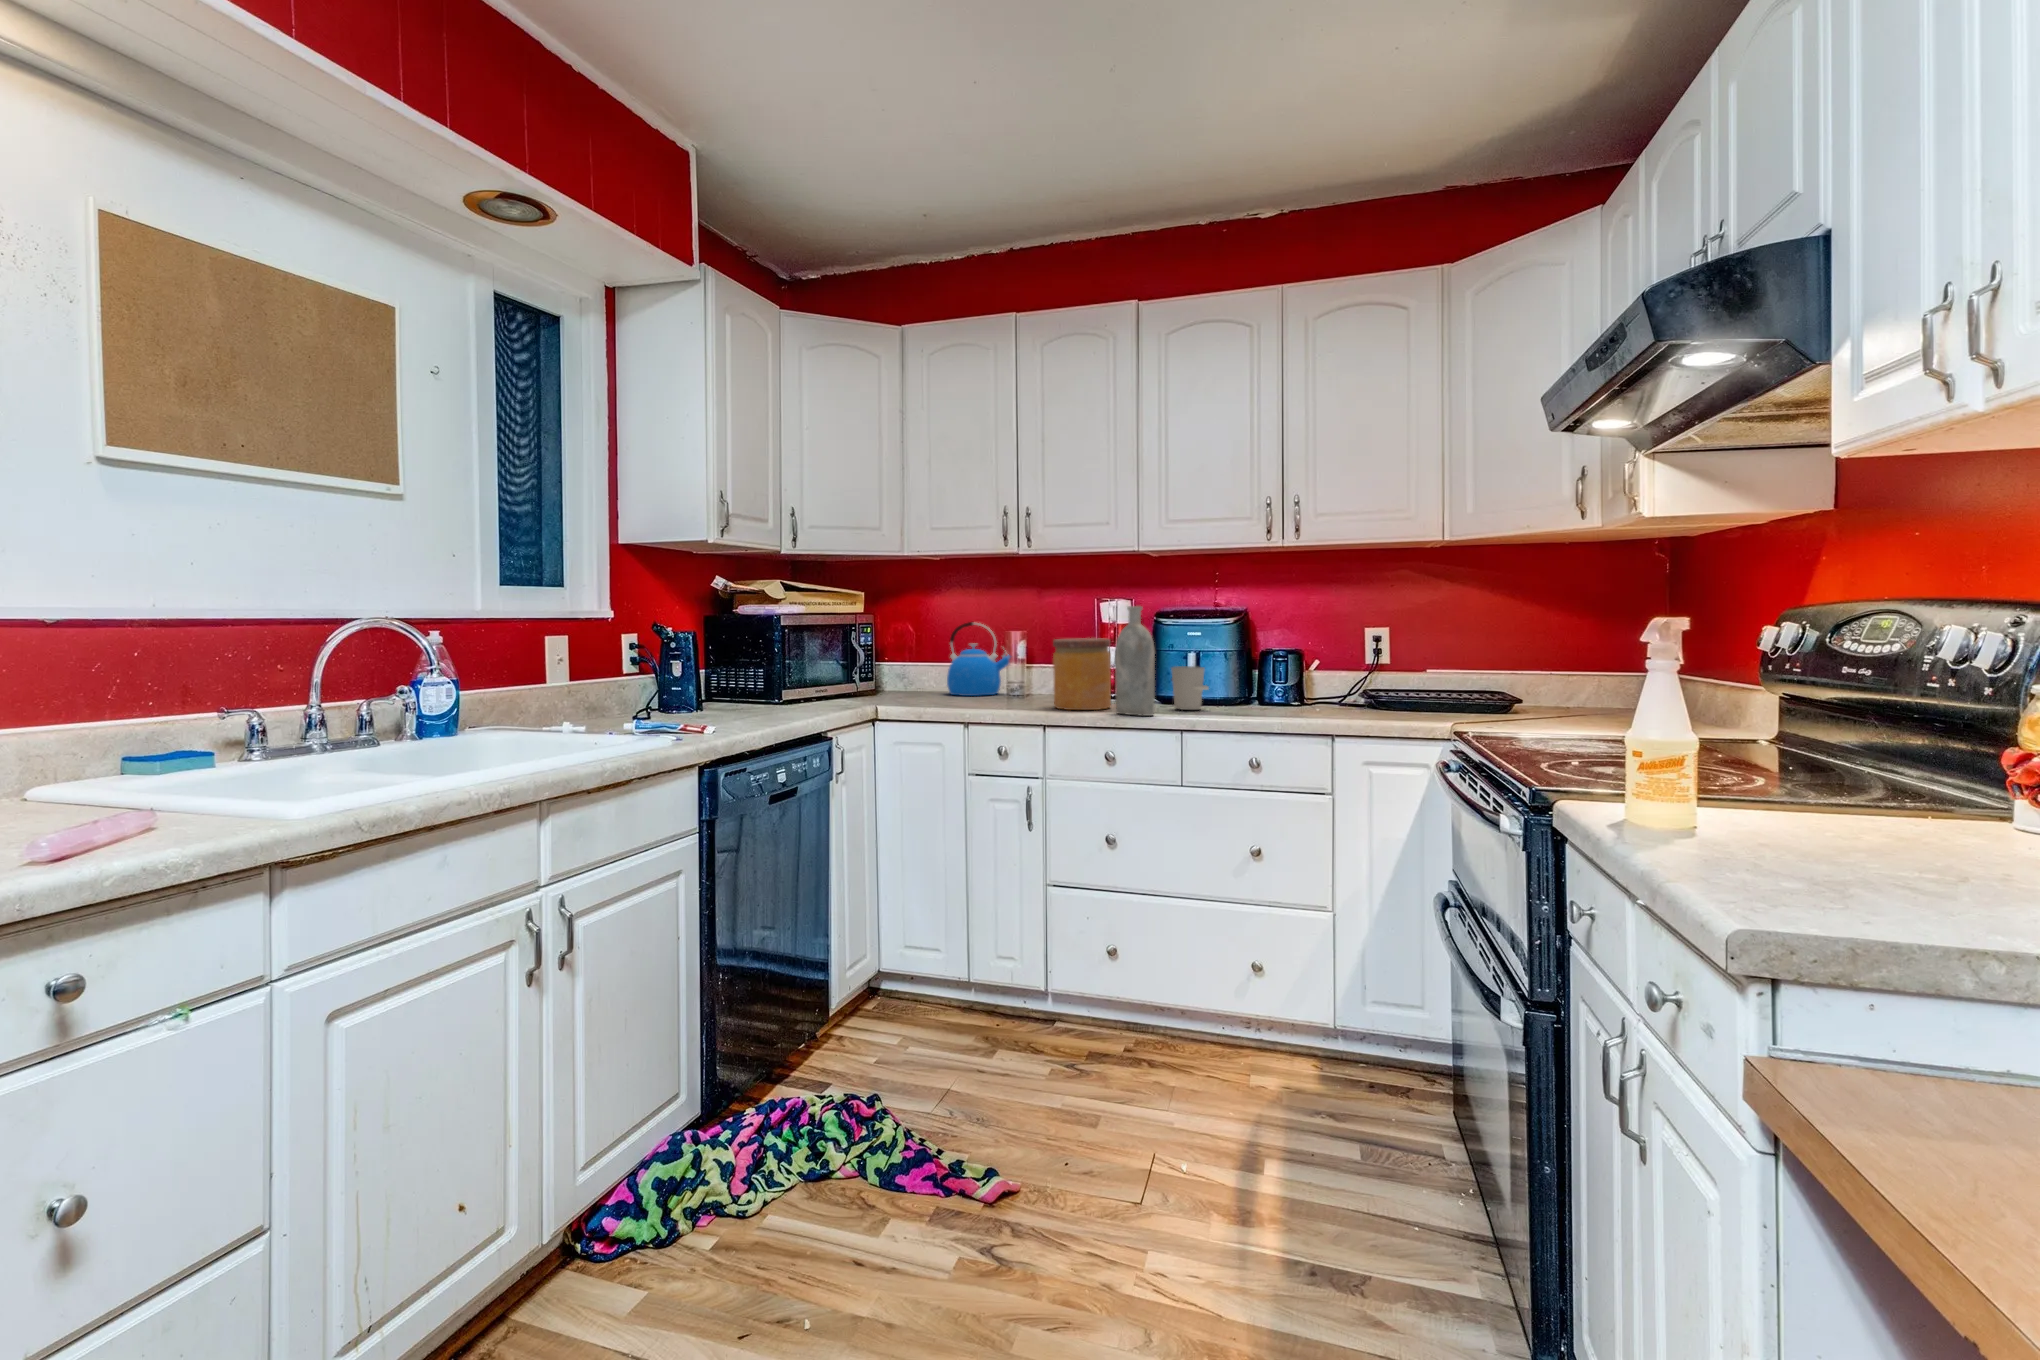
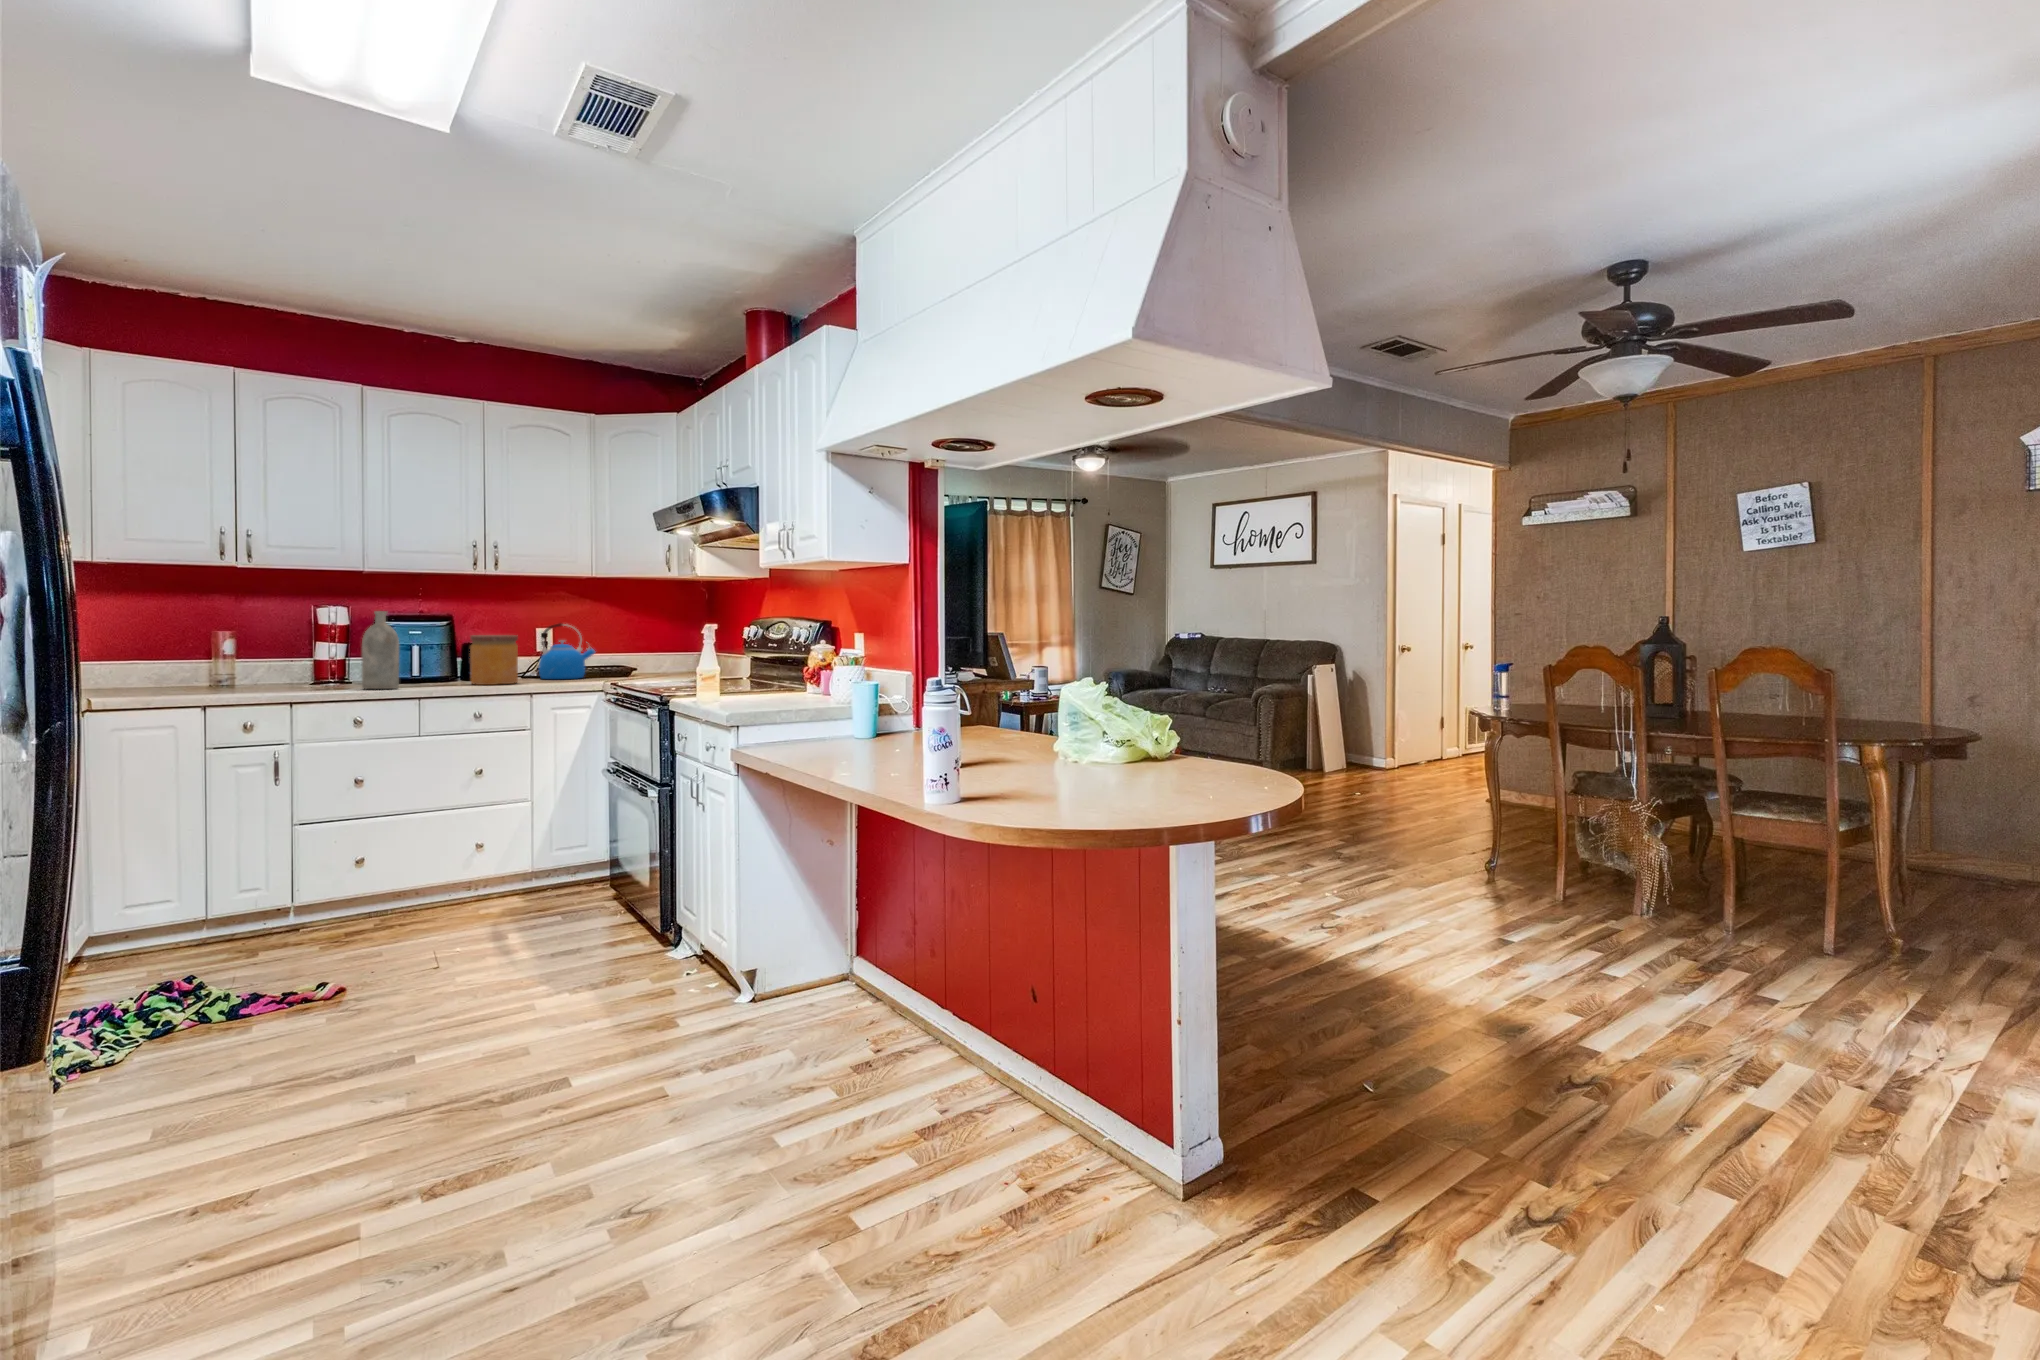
kettle: present [947,622,1010,696] -> present [539,623,595,679]
jar: present [1053,638,1111,710] -> present [470,635,518,685]
cup: present [1172,666,1208,710] -> none [403,655,435,685]

